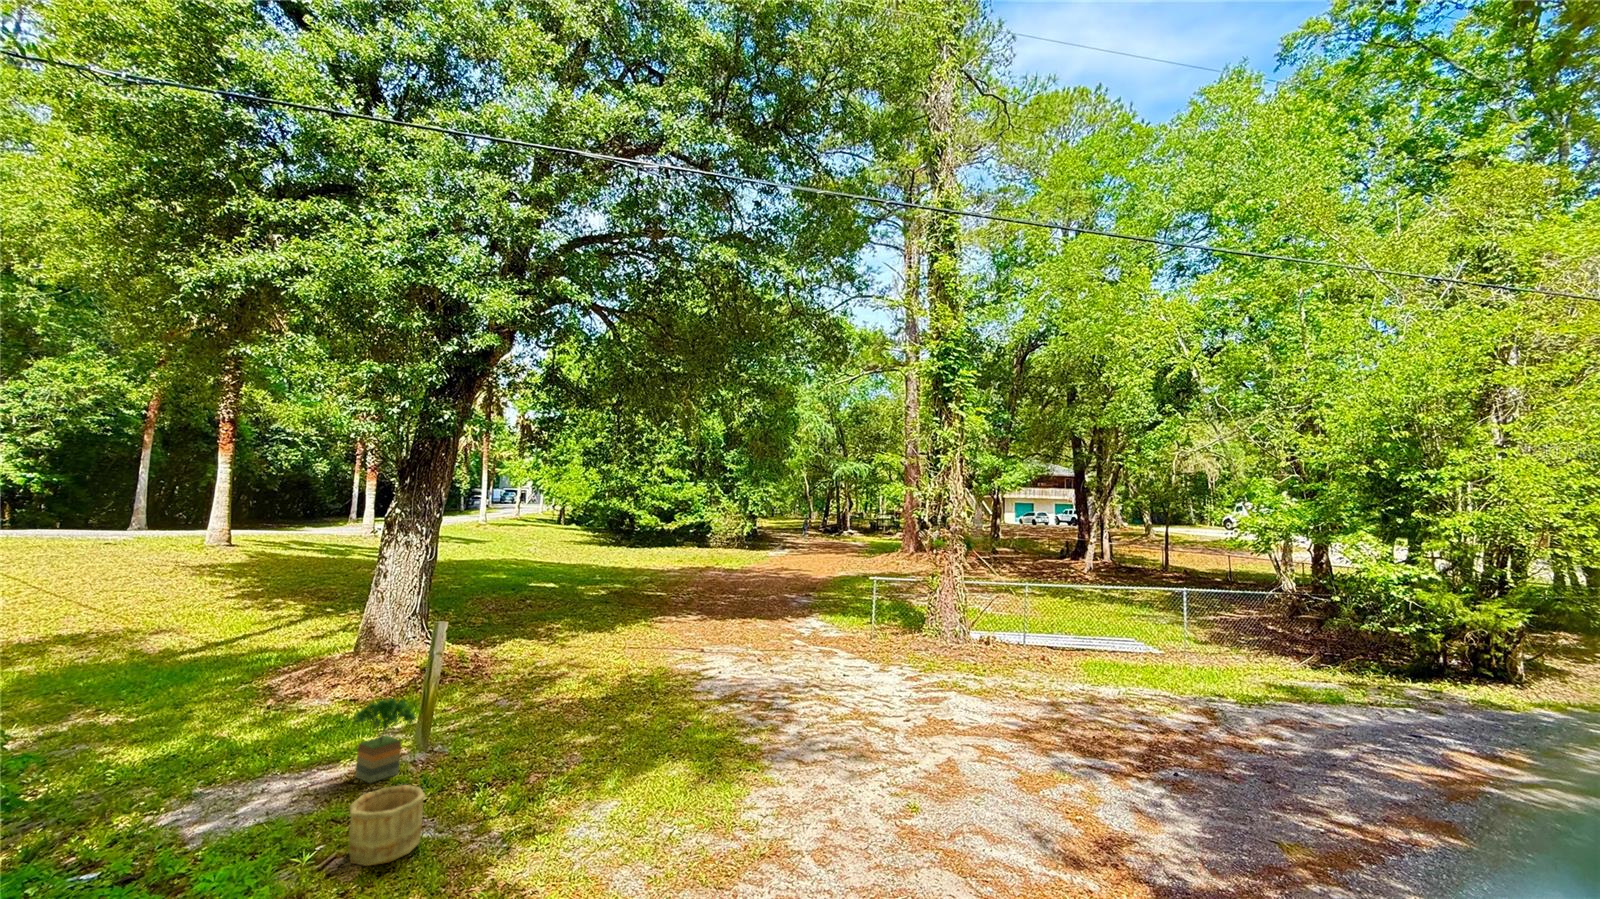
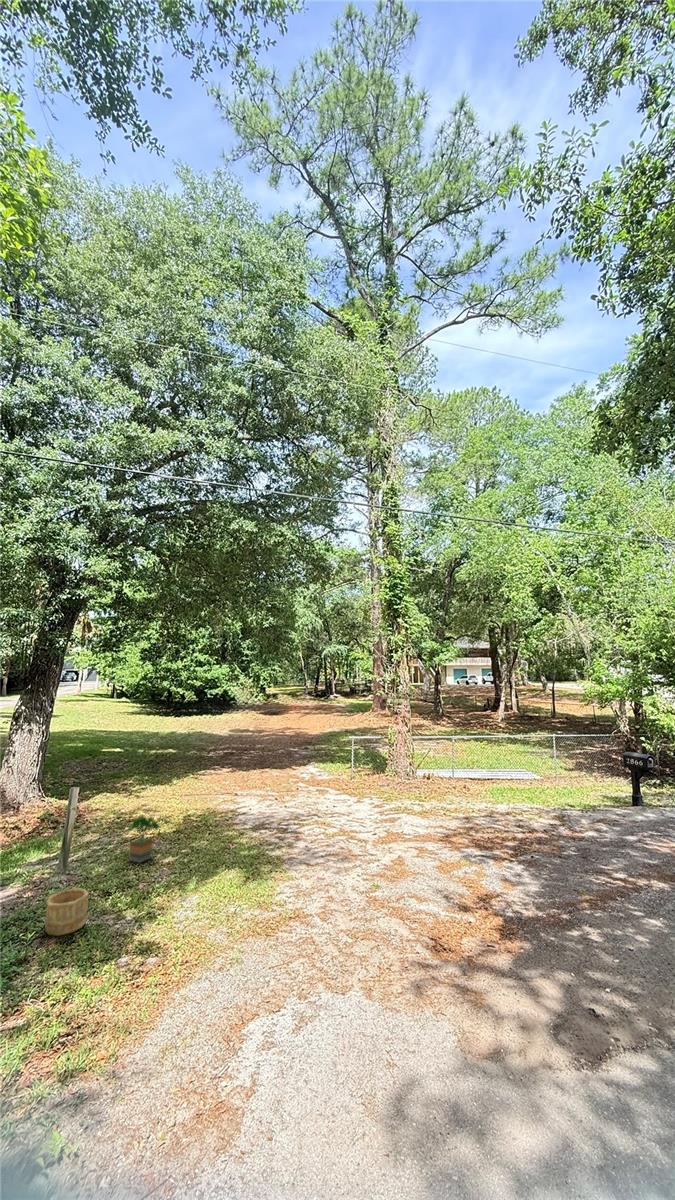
potted tree: present [355,698,416,783] -> present [128,817,159,863]

